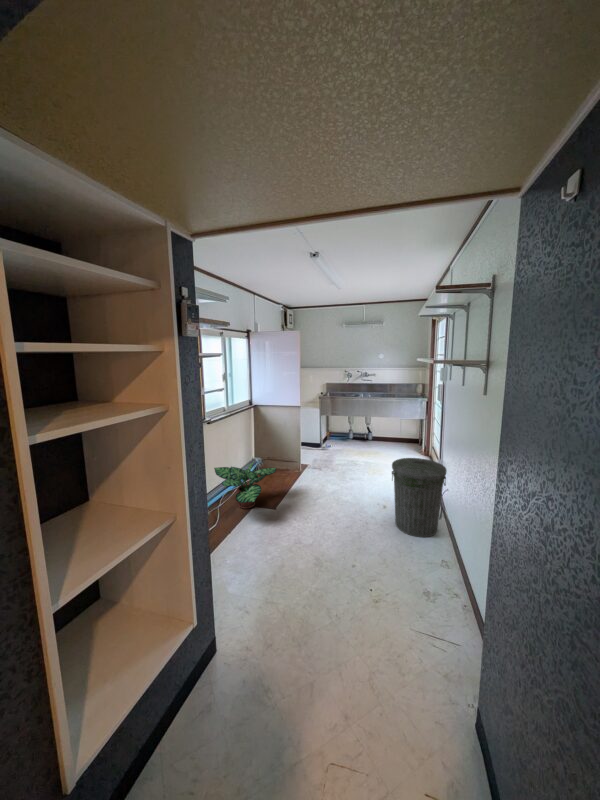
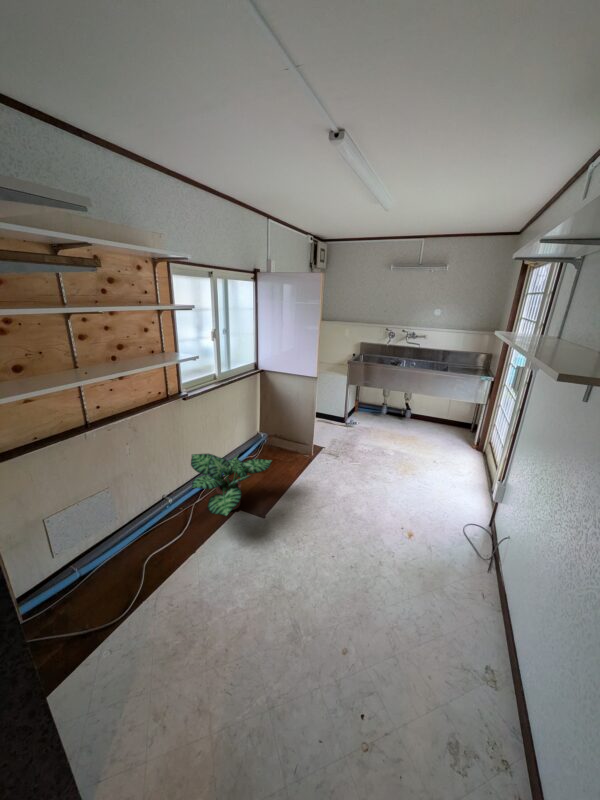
trash can: present [392,458,447,537] -> none [421,483,517,609]

